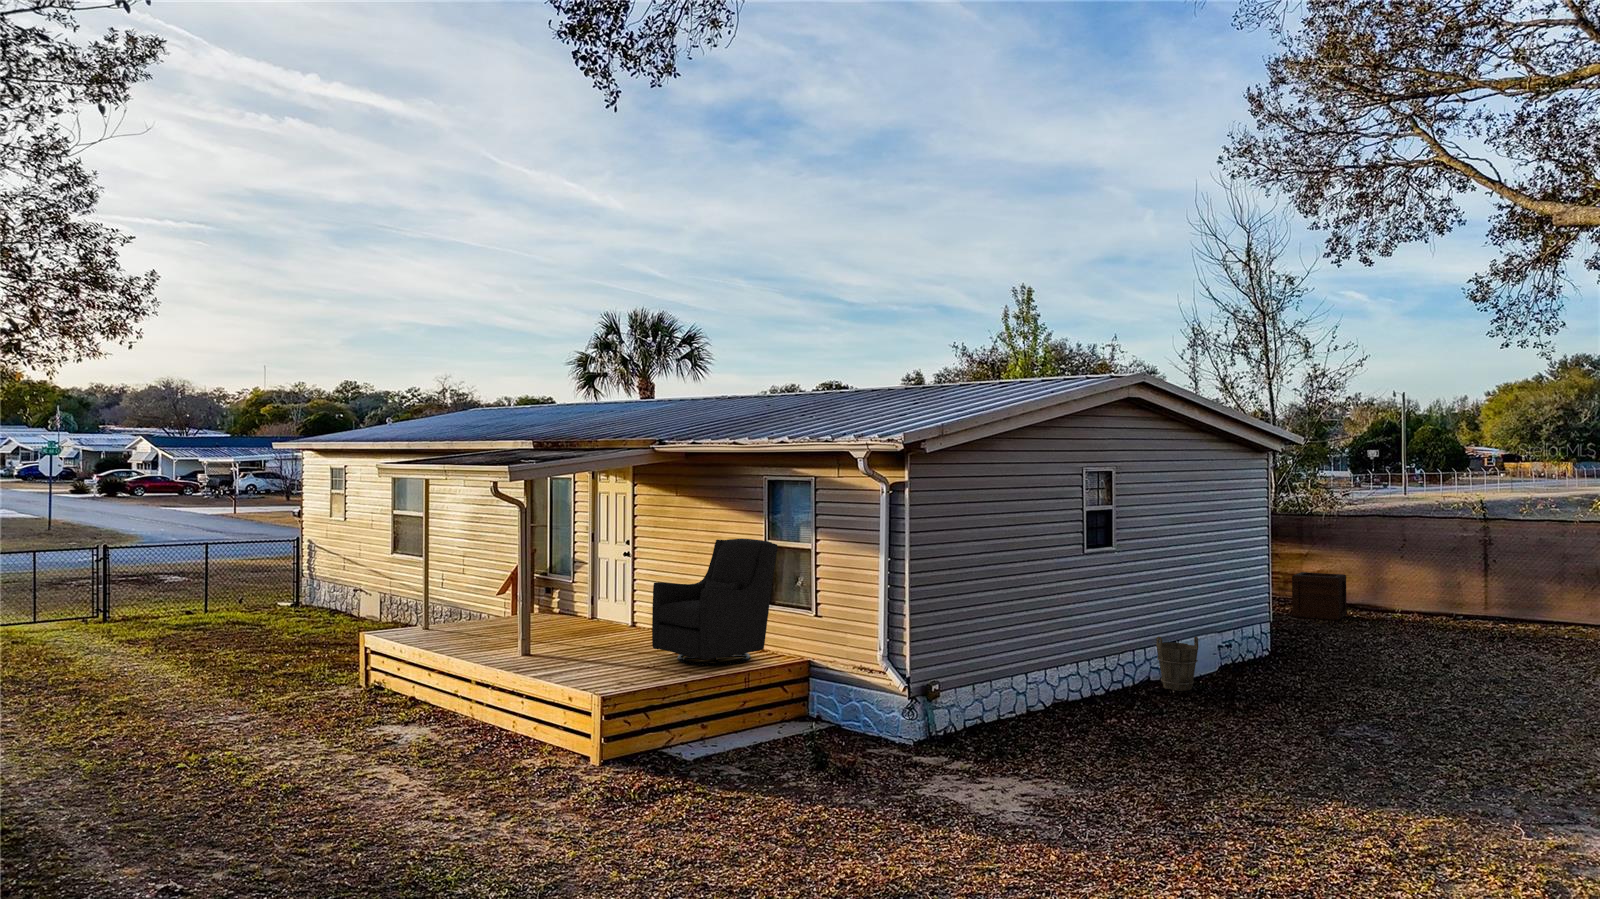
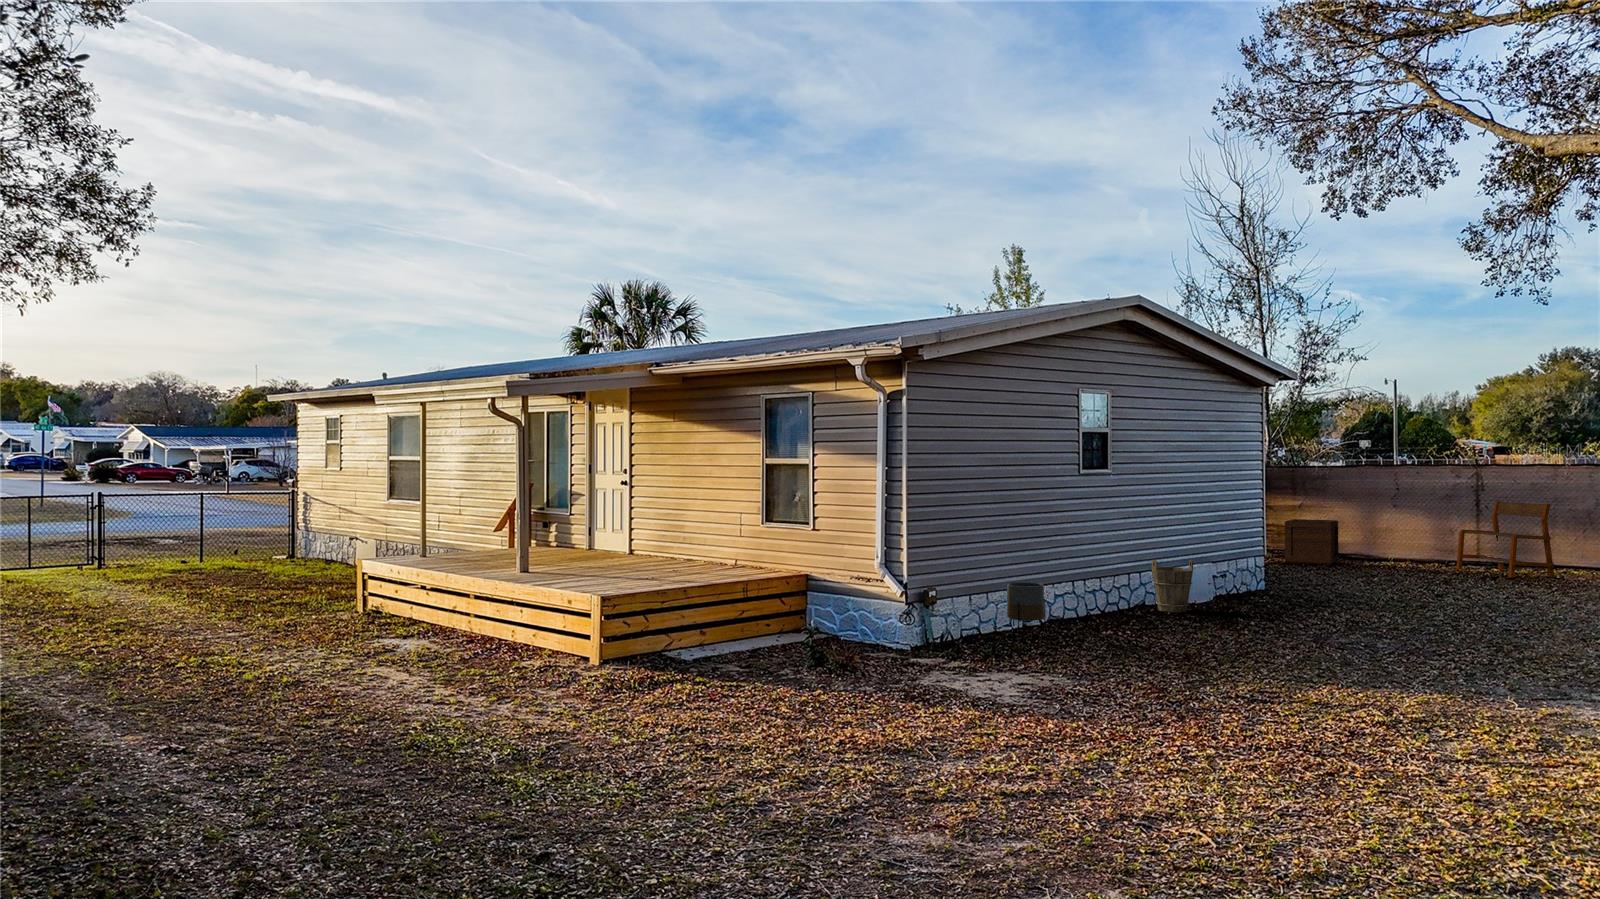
chair: present [652,539,778,666] -> none [651,456,775,576]
bench: none [1466,559,1565,640] -> present [1456,501,1555,577]
planter: none [1011,669,1049,729] -> present [1007,582,1046,638]

